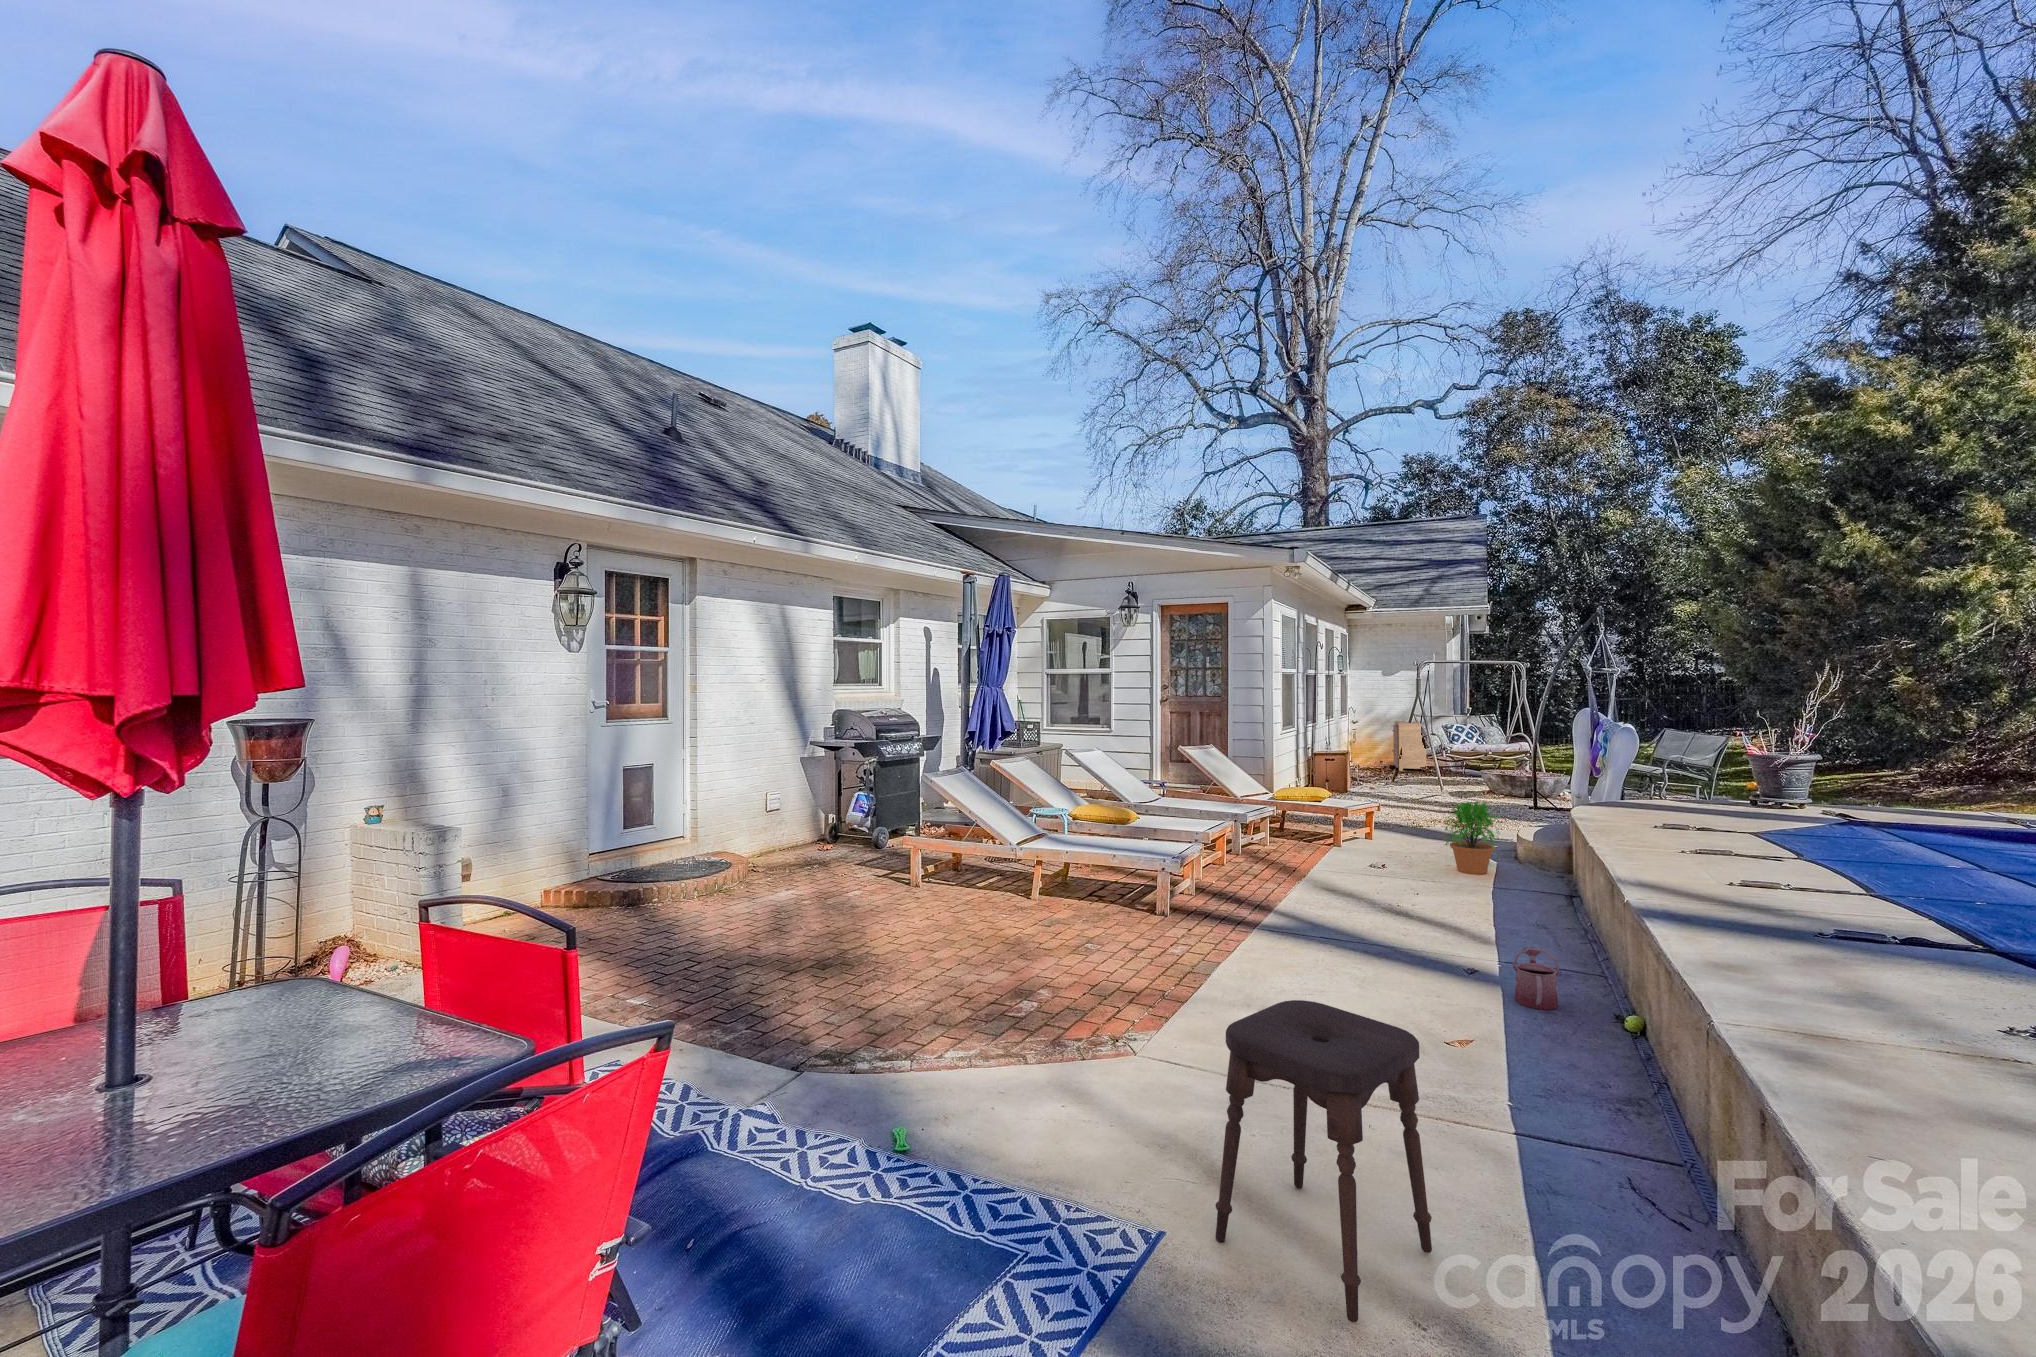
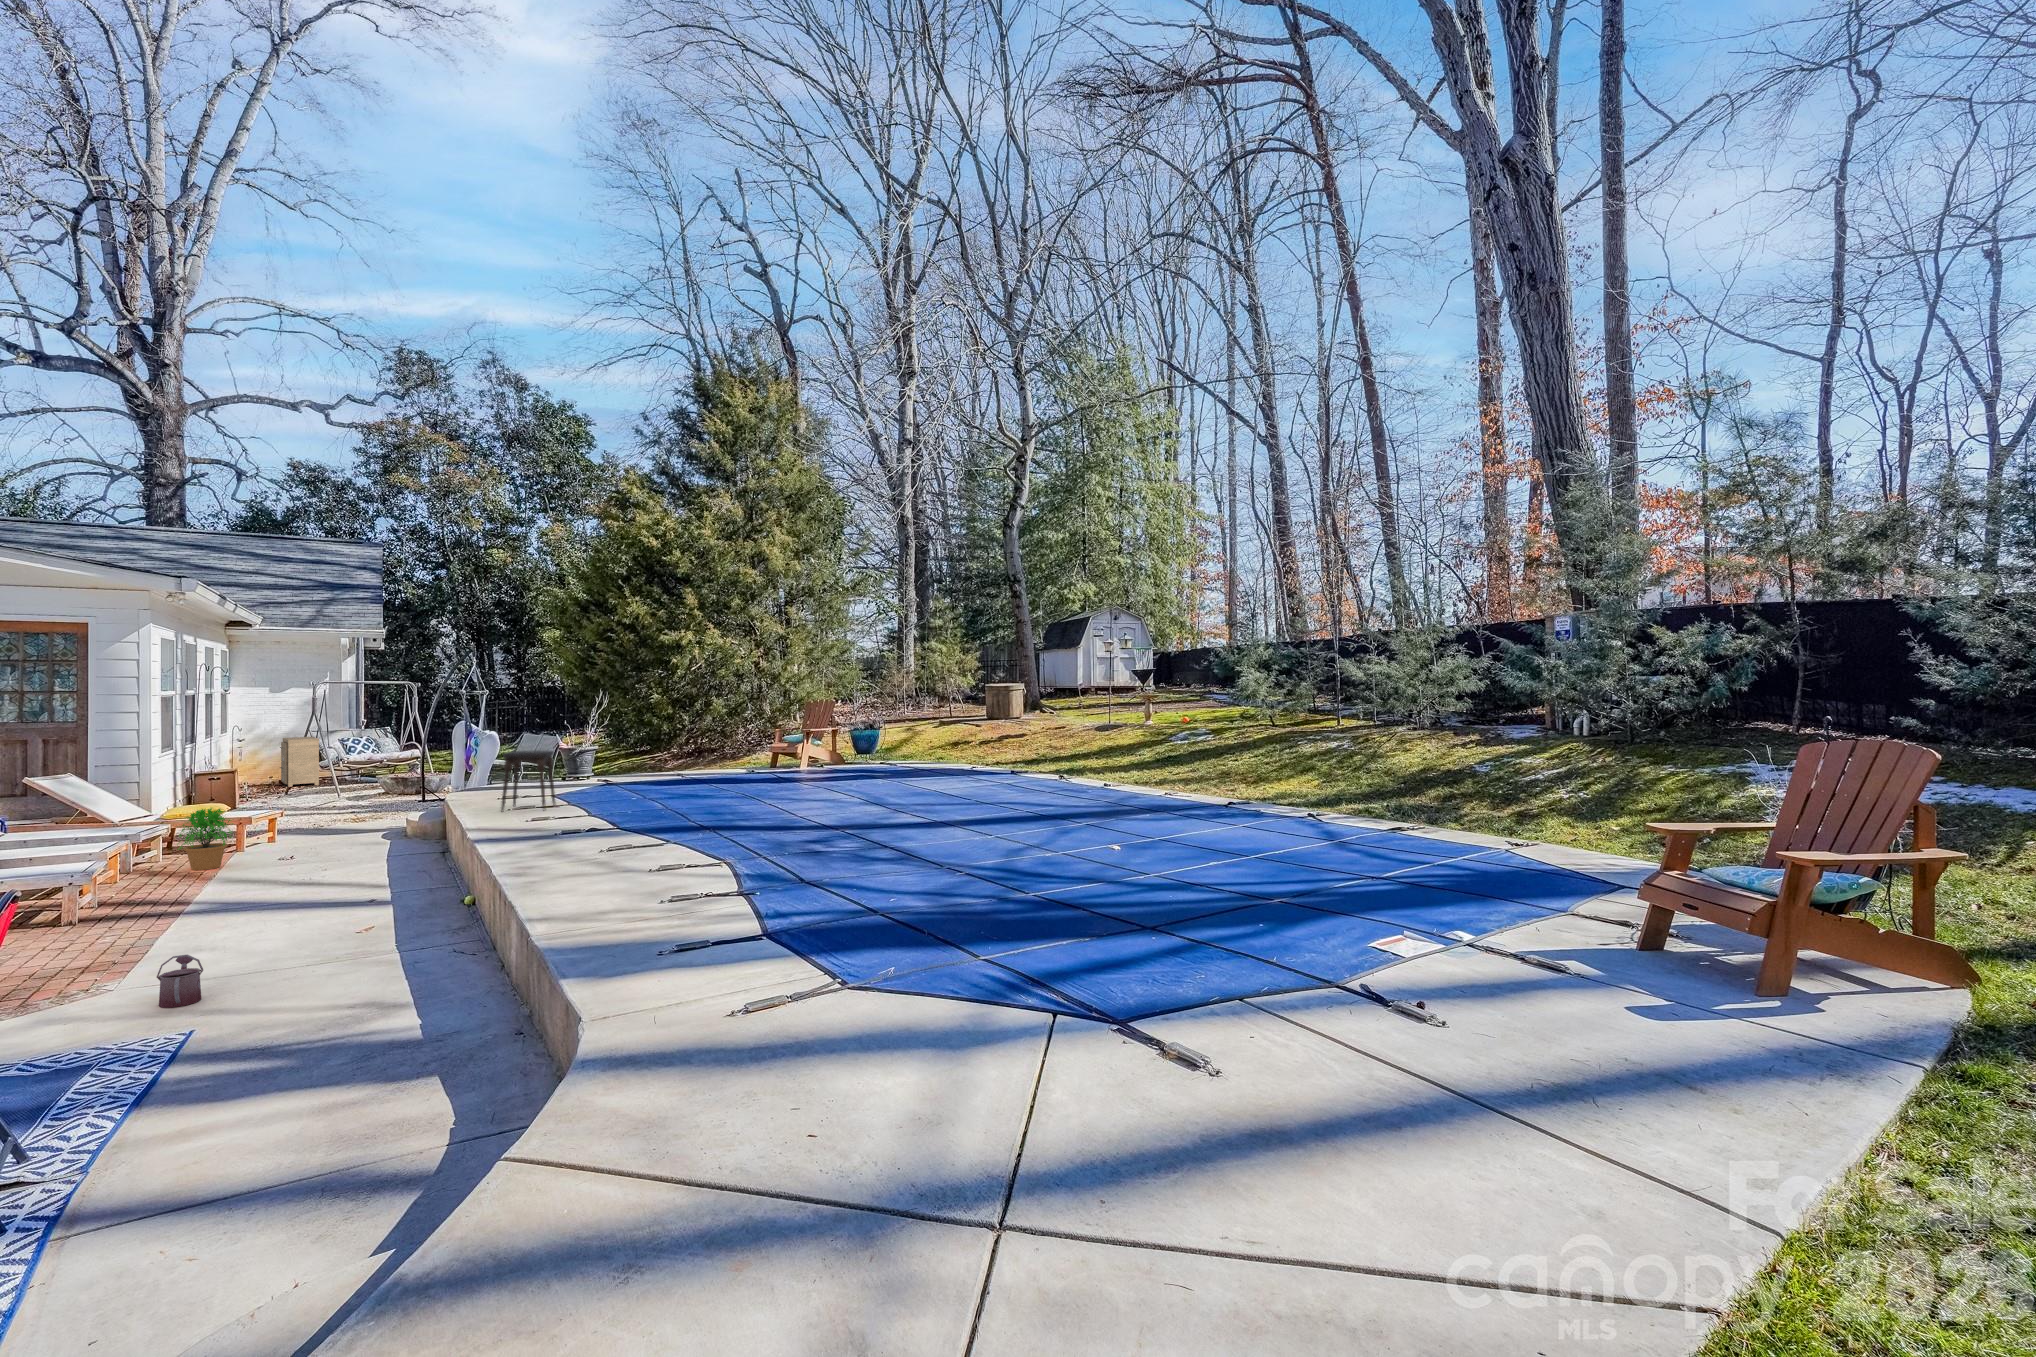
potted plant: present [1444,801,1499,874] -> present [177,808,231,870]
watering can: present [1513,947,1560,1010] -> present [157,955,203,1008]
stool: present [1216,1000,1432,1322] -> present [501,750,555,811]

